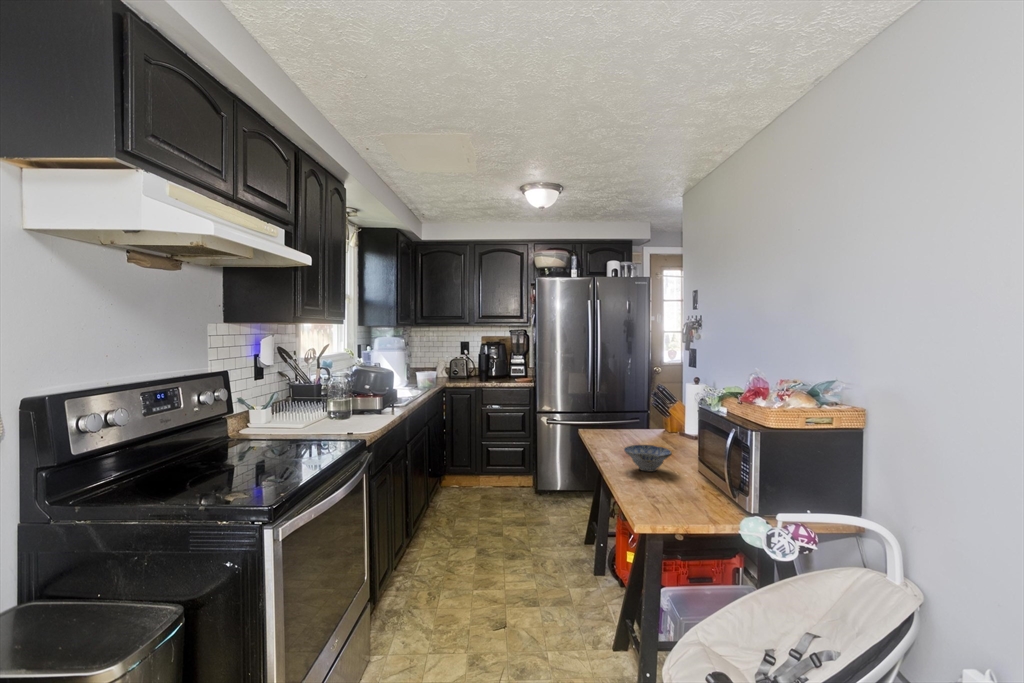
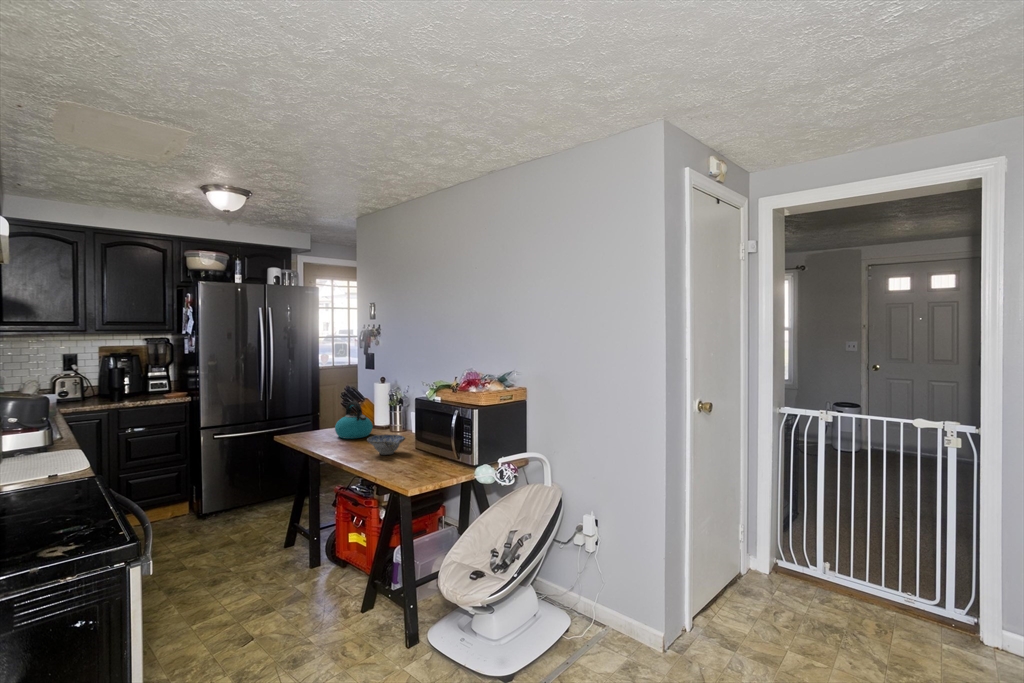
kettle: none [617,401,660,444] -> present [335,401,373,439]

